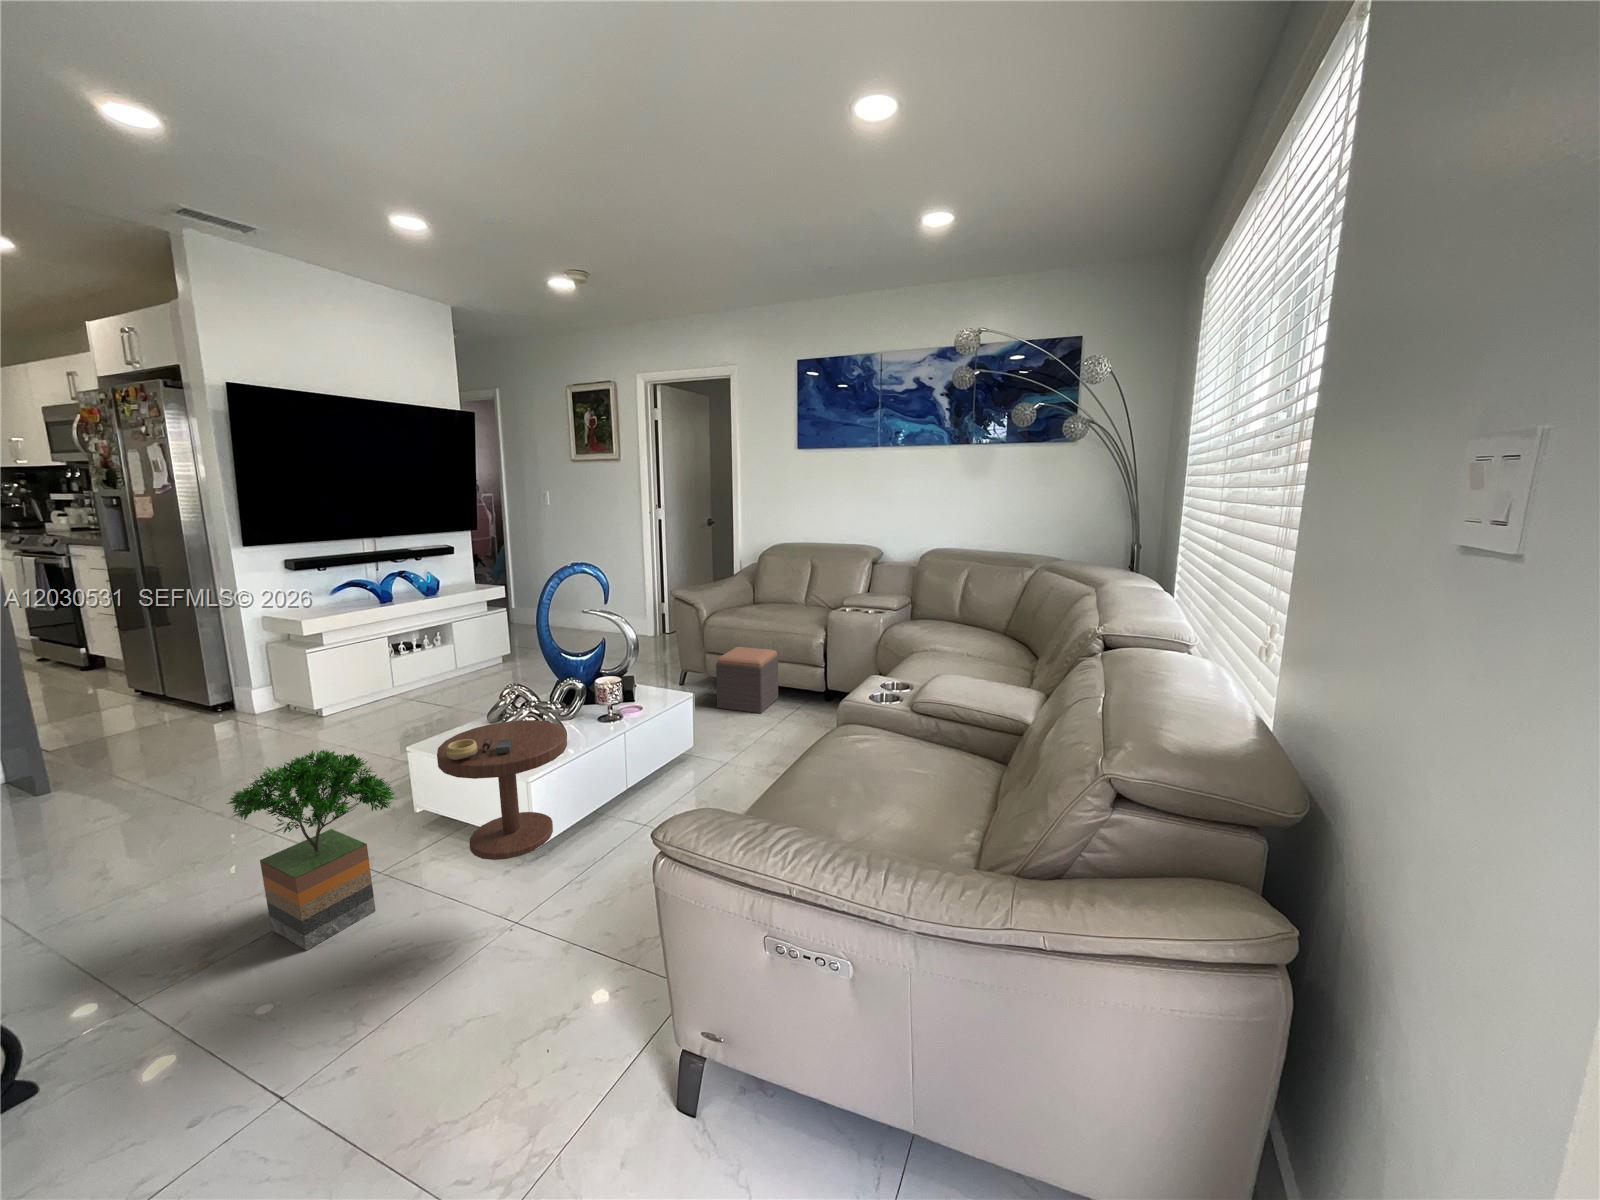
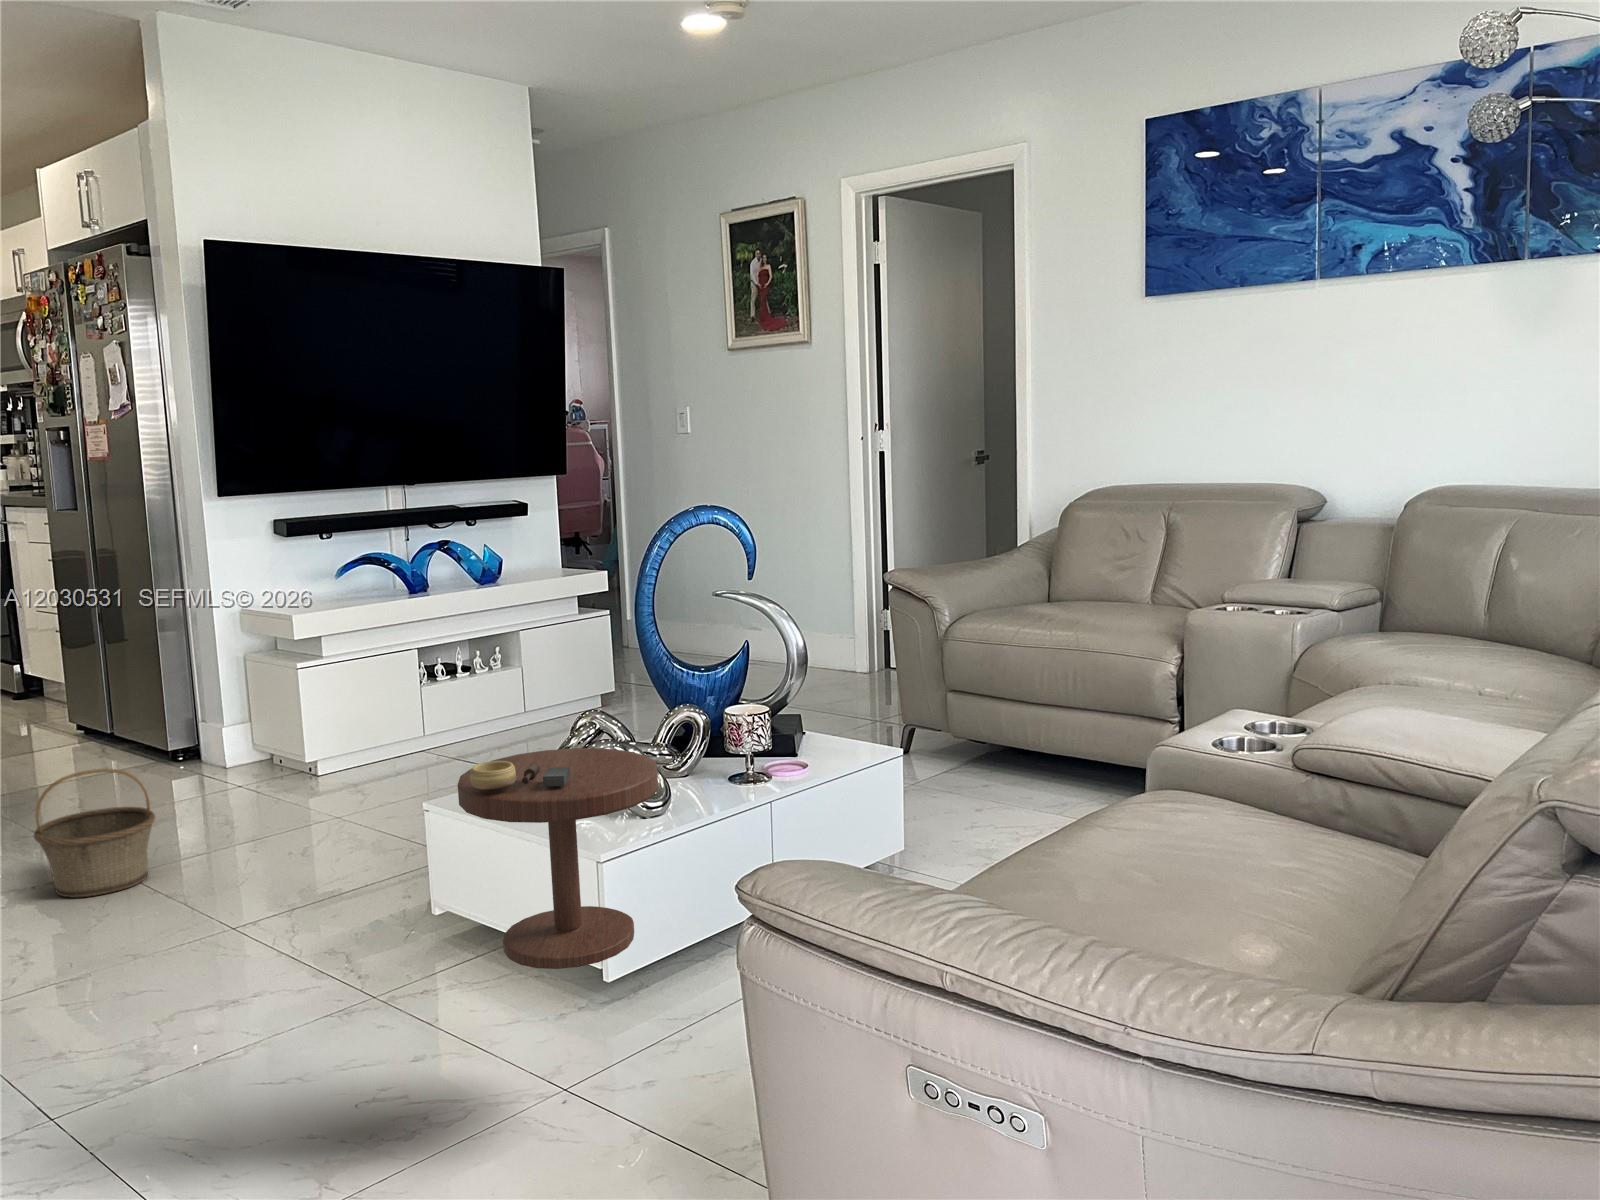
footstool: present [716,647,778,713] -> none [962,683,1087,812]
basket: none [102,733,203,821] -> present [34,769,155,897]
potted tree: present [227,750,394,950] -> none [177,781,402,1089]

